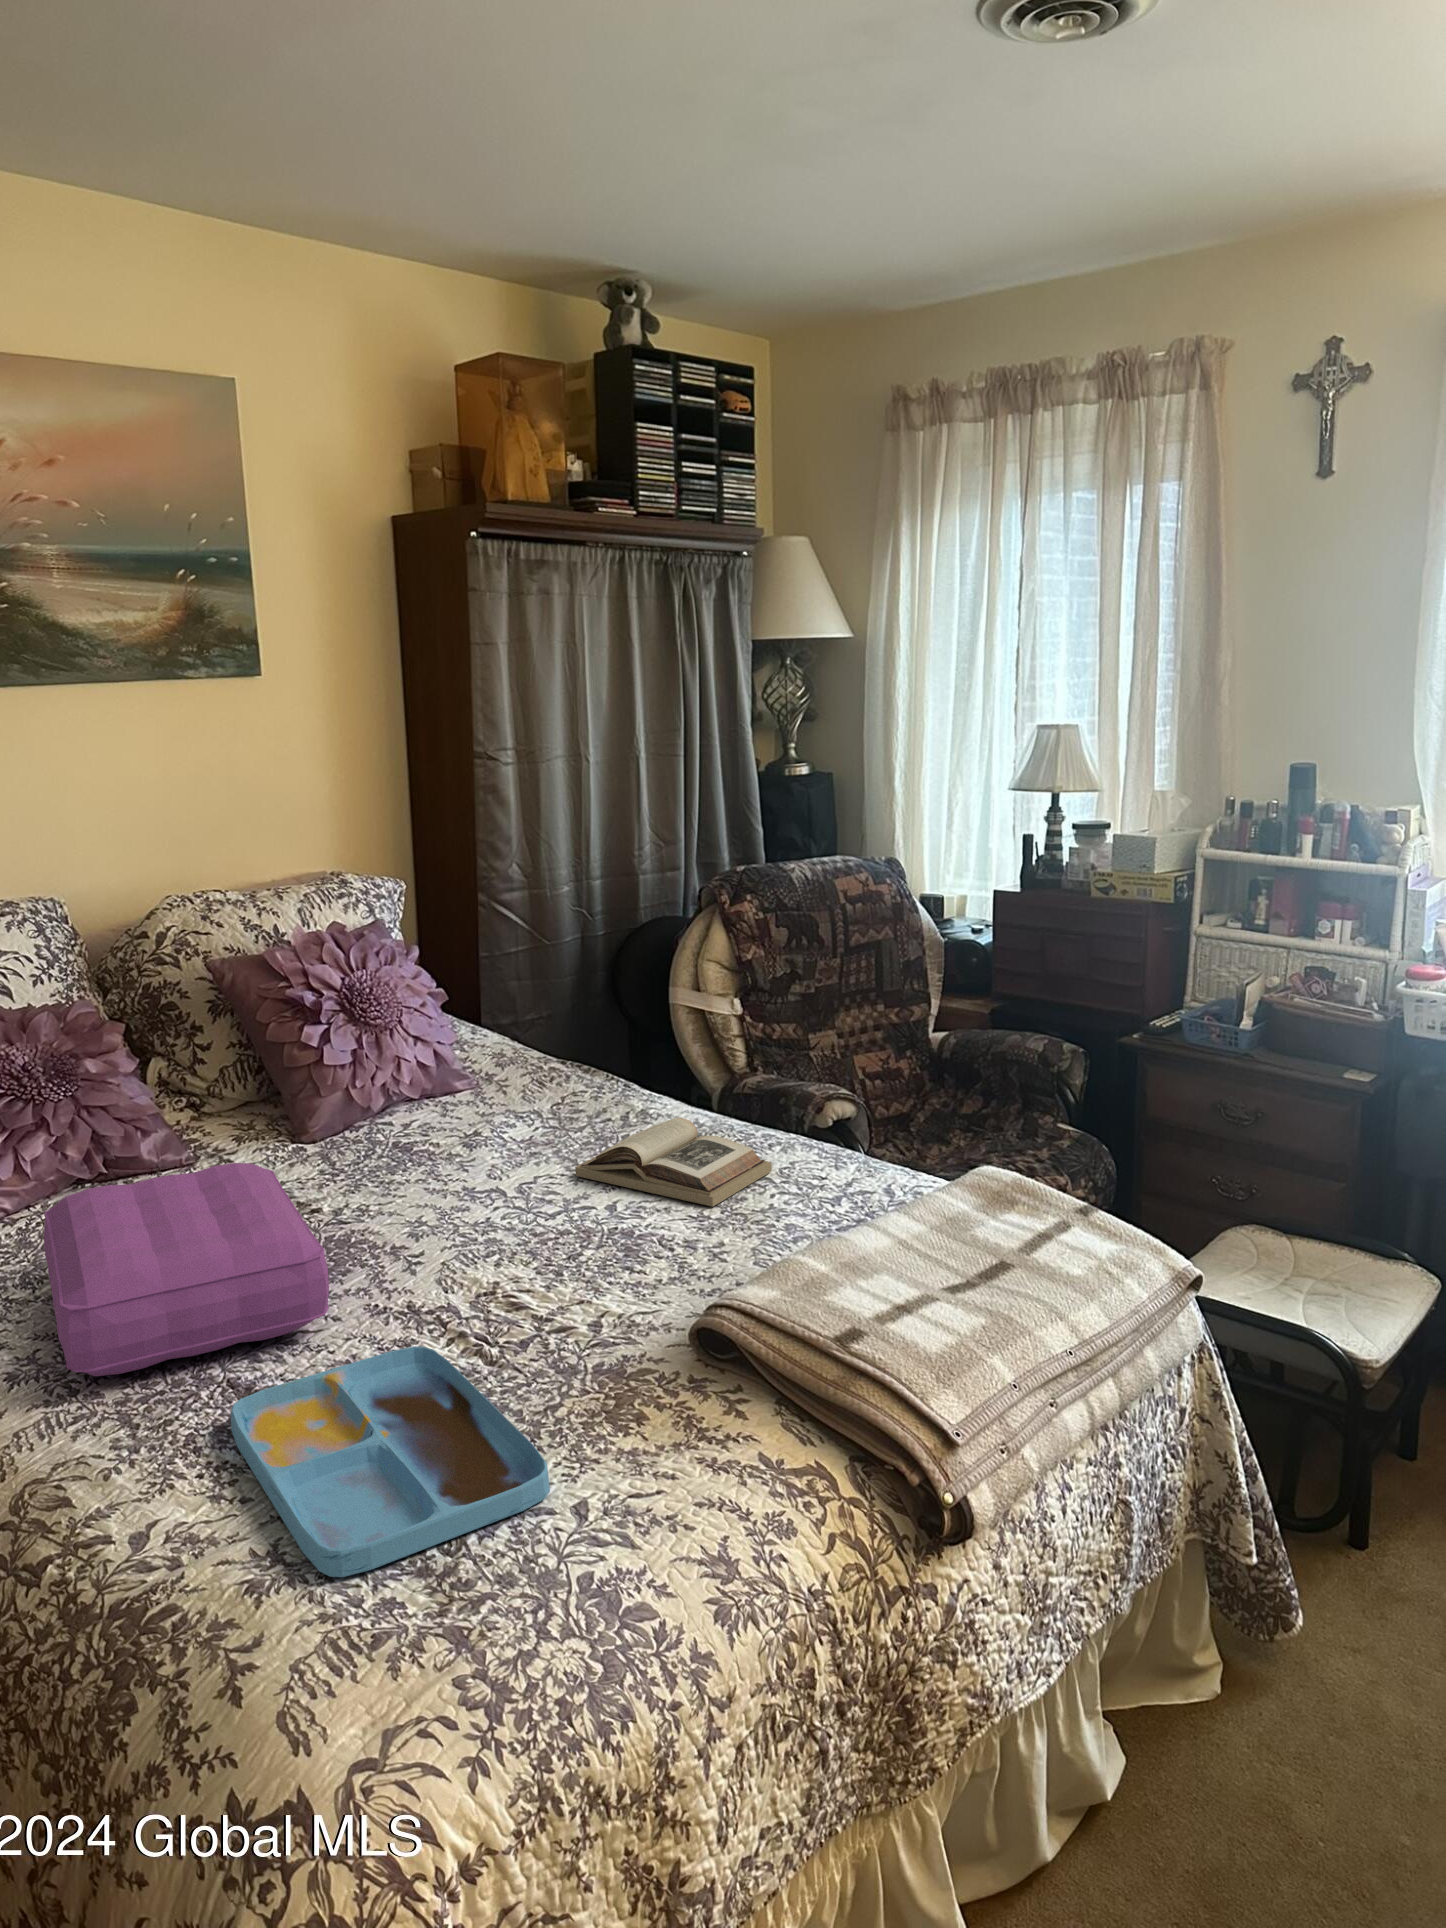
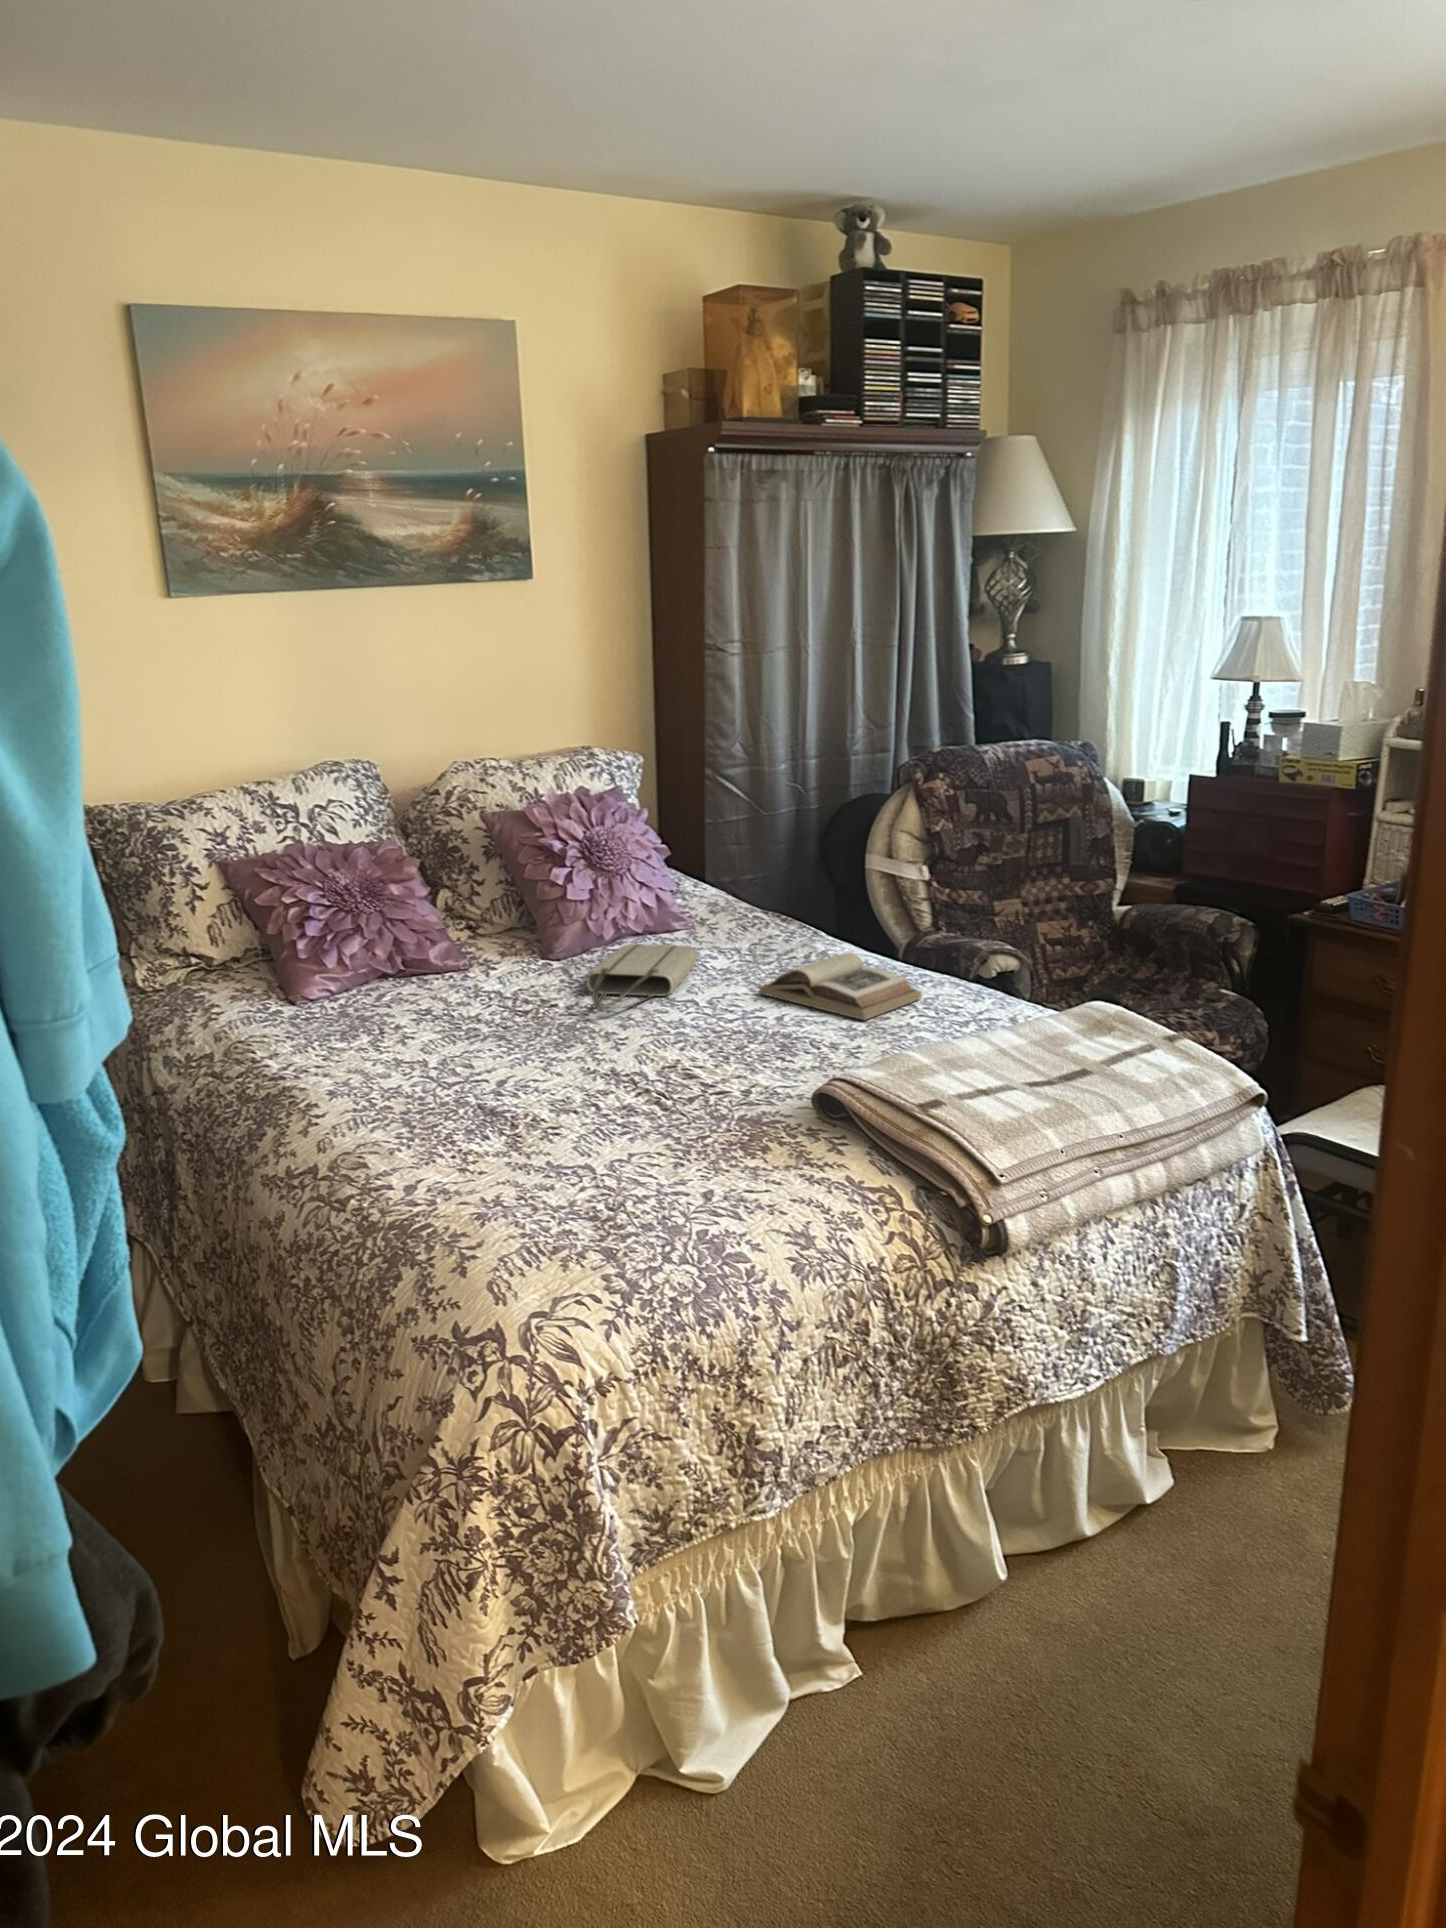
tote bag: none [357,1116,491,1214] -> present [587,944,698,1009]
pillow: present [44,1163,329,1376] -> none [353,960,552,1096]
tray: present [231,1346,550,1577] -> none [475,1092,690,1218]

